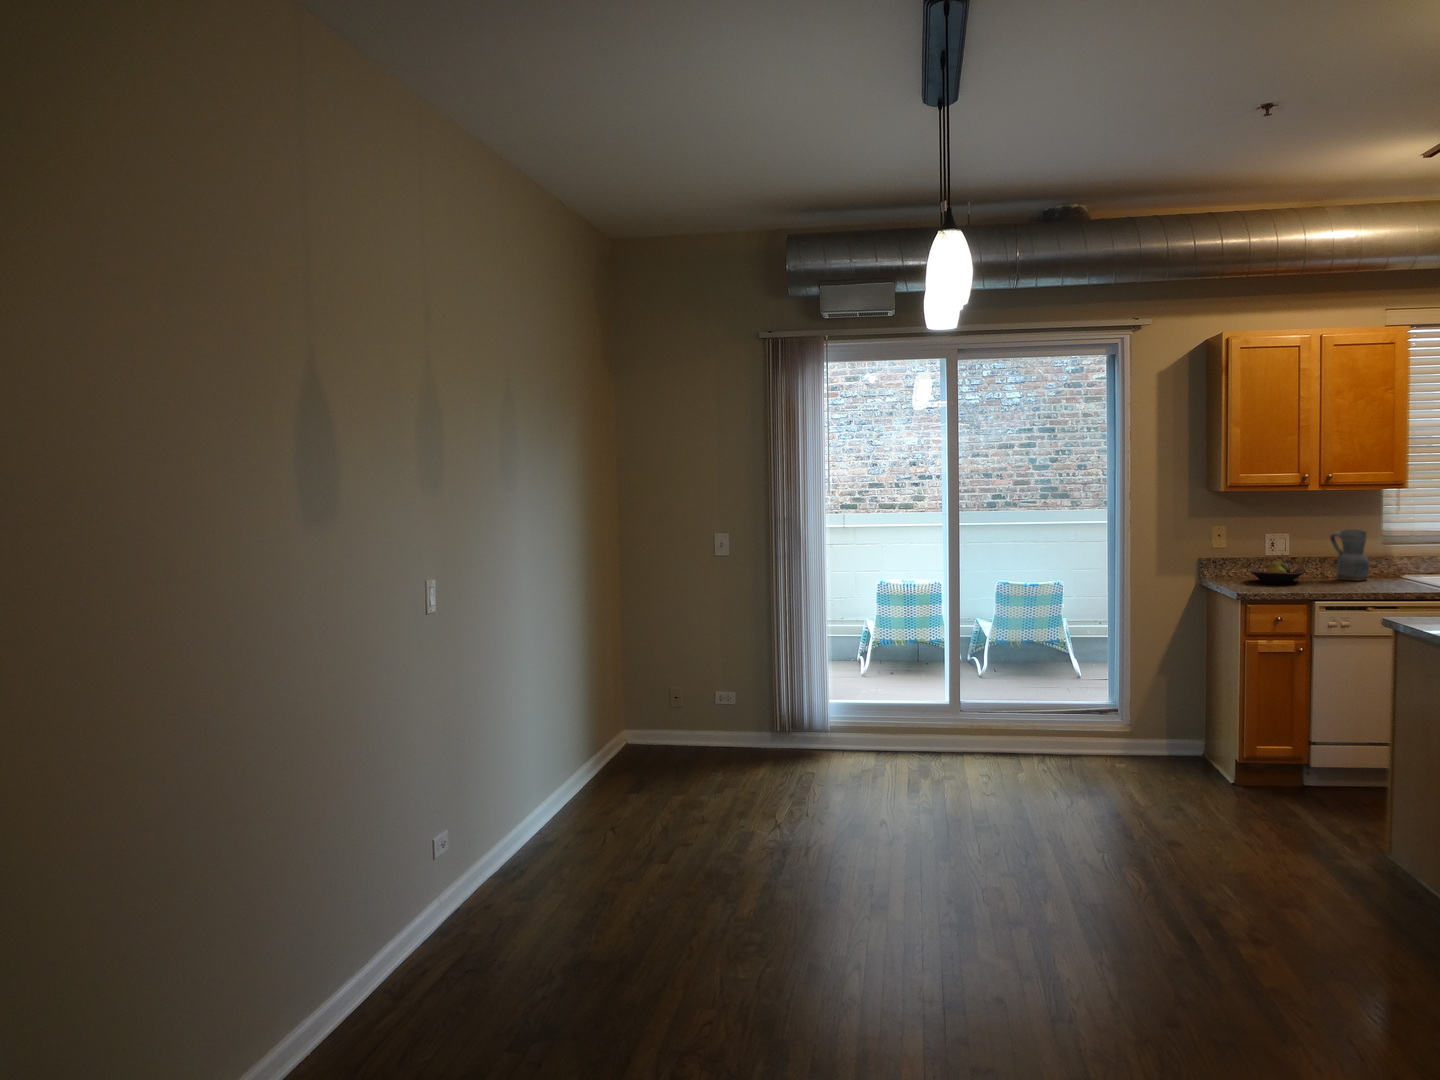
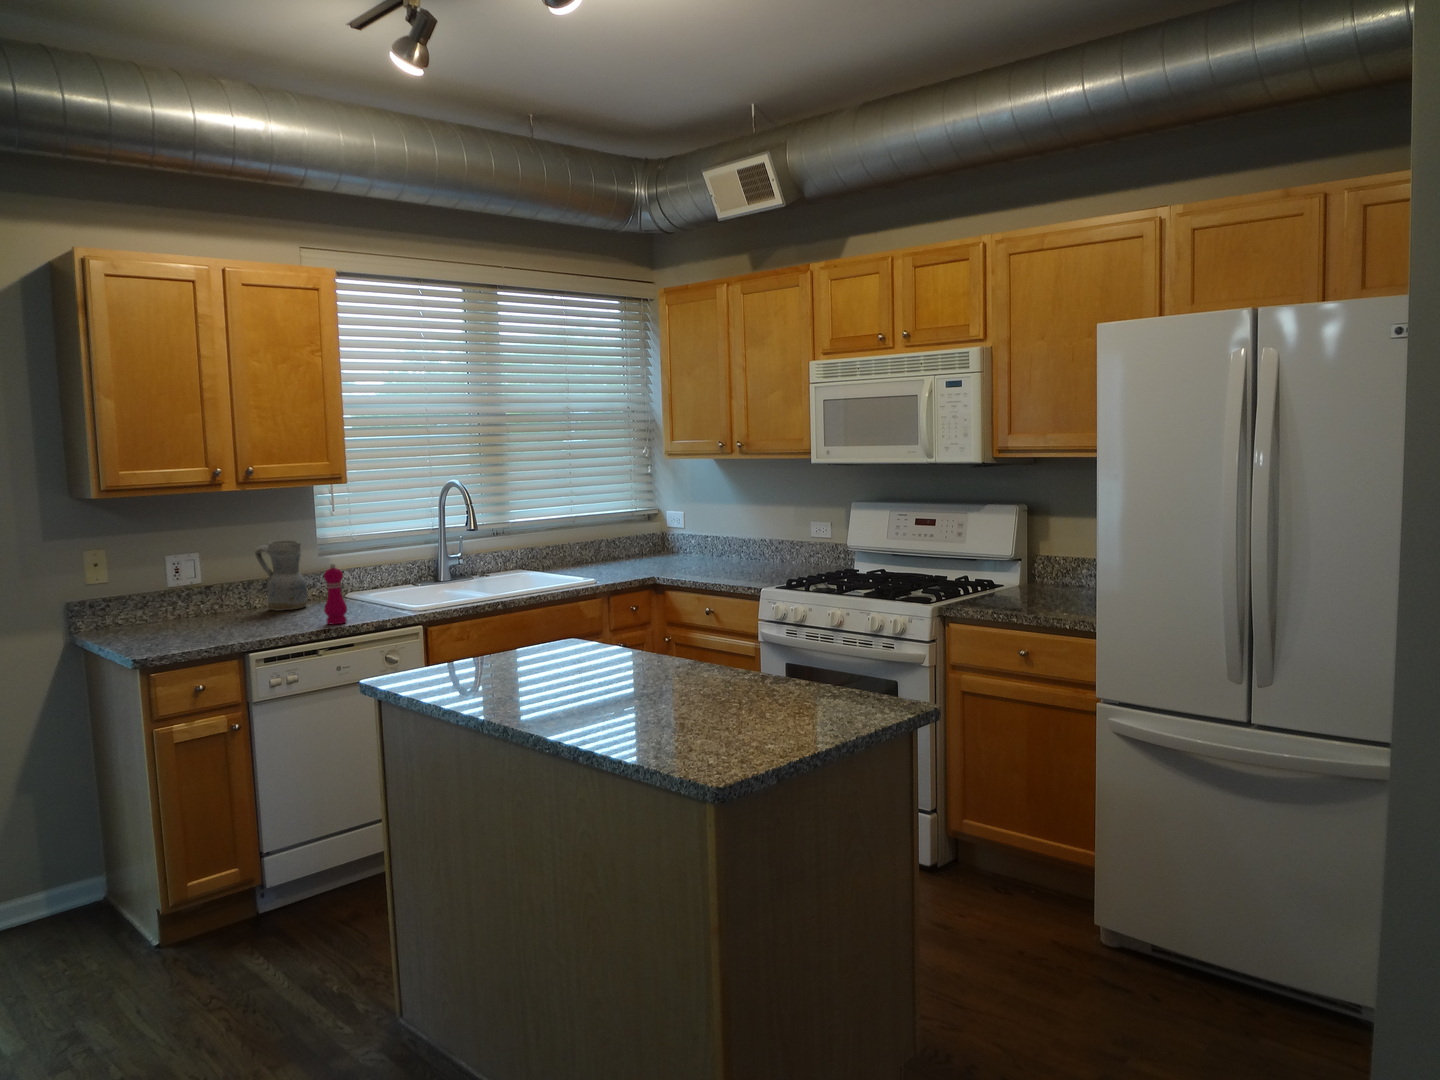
pepper mill: none [1377,546,1396,591] -> present [324,564,347,625]
fruit bowl: present [1250,559,1306,585] -> none [150,592,229,633]

